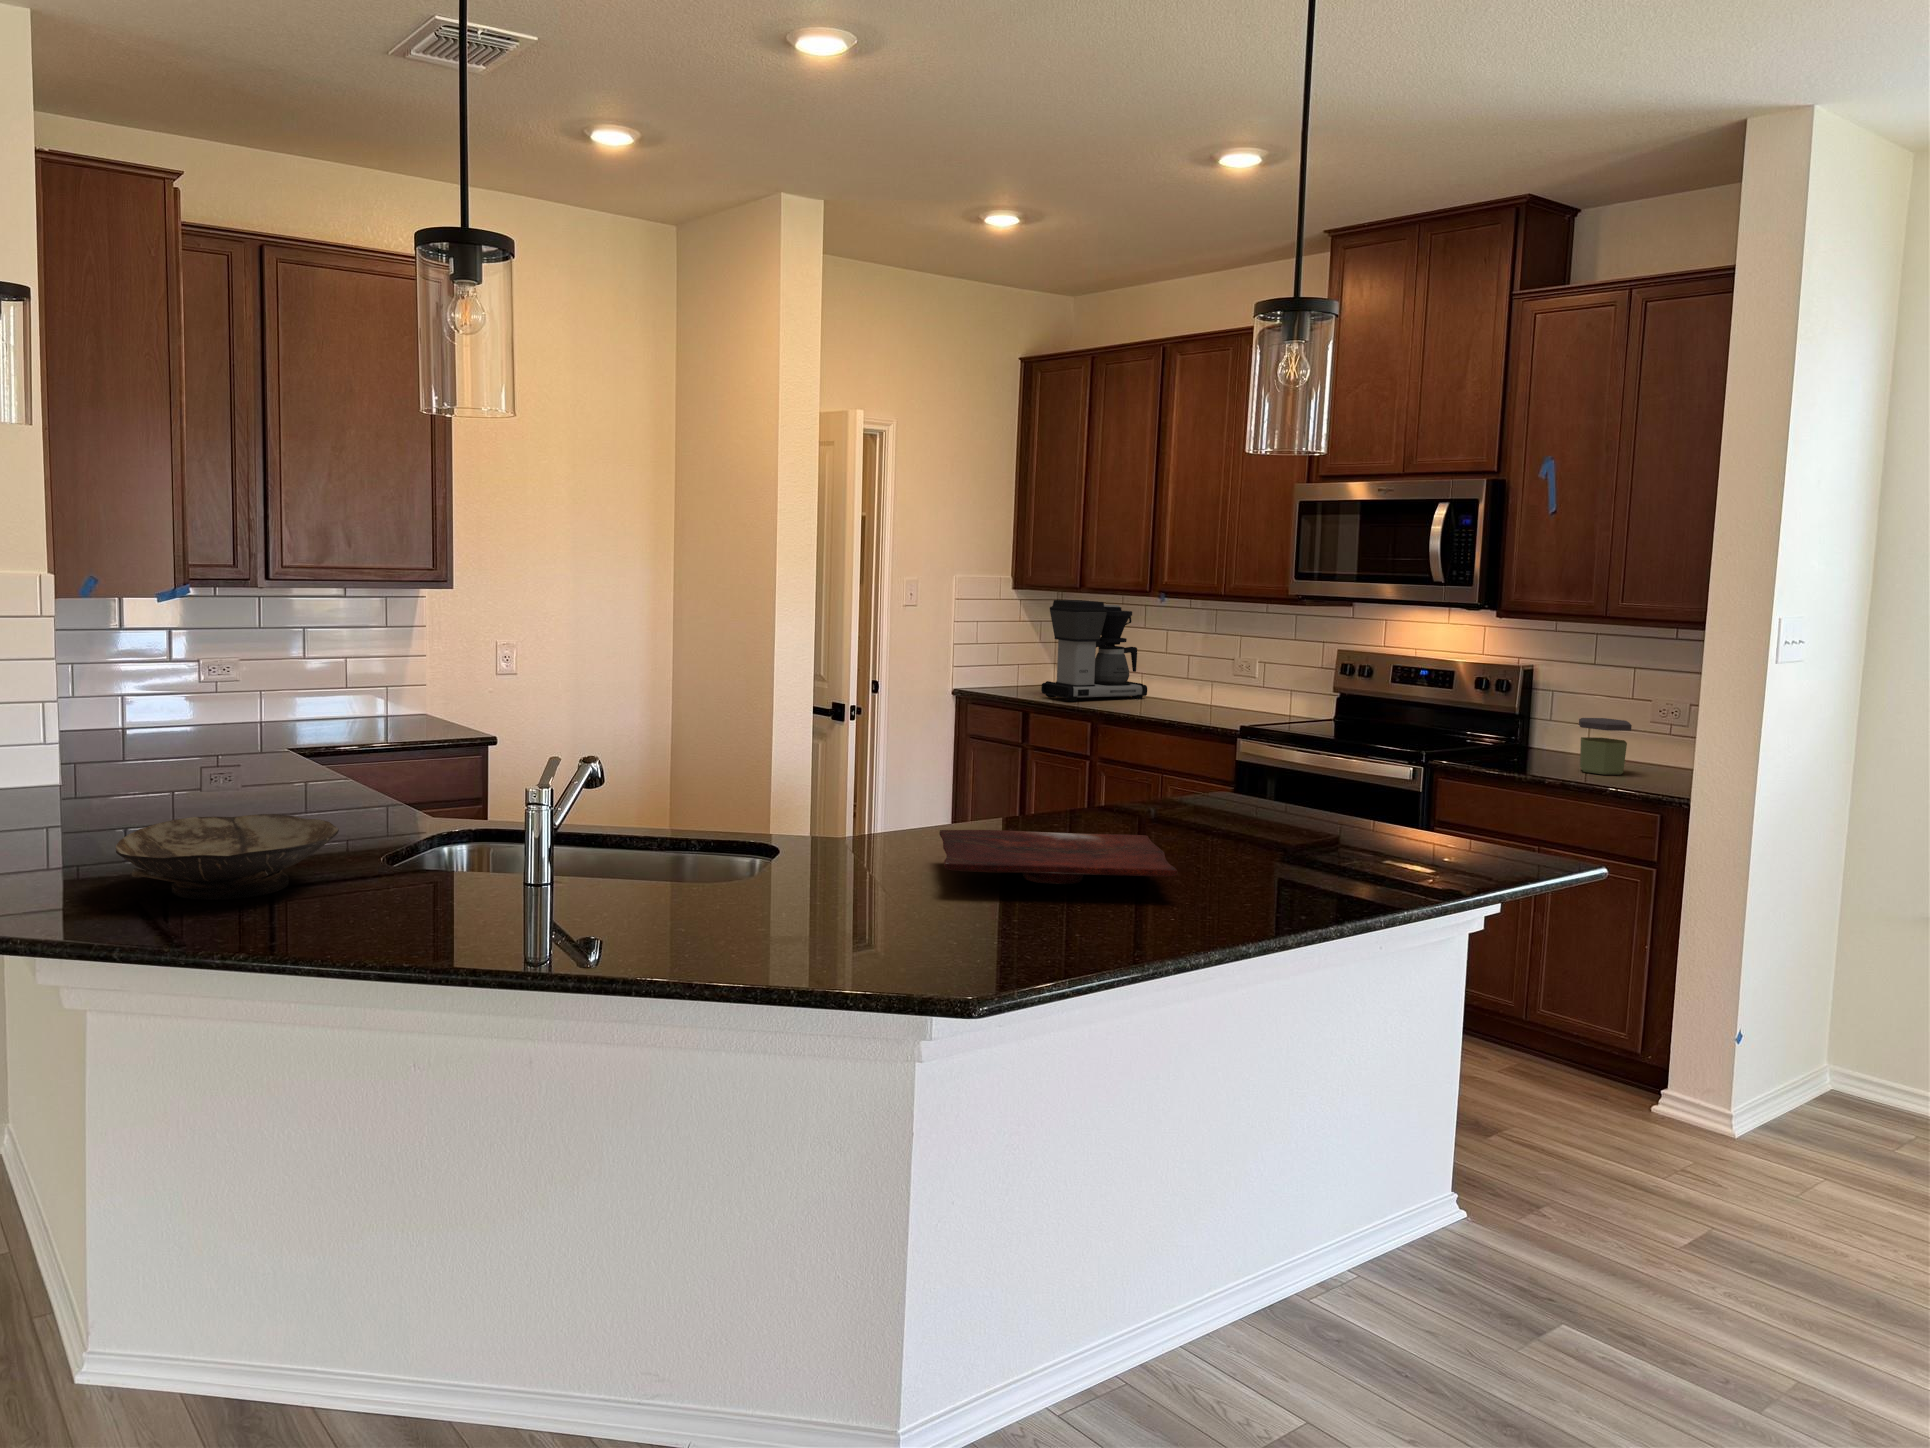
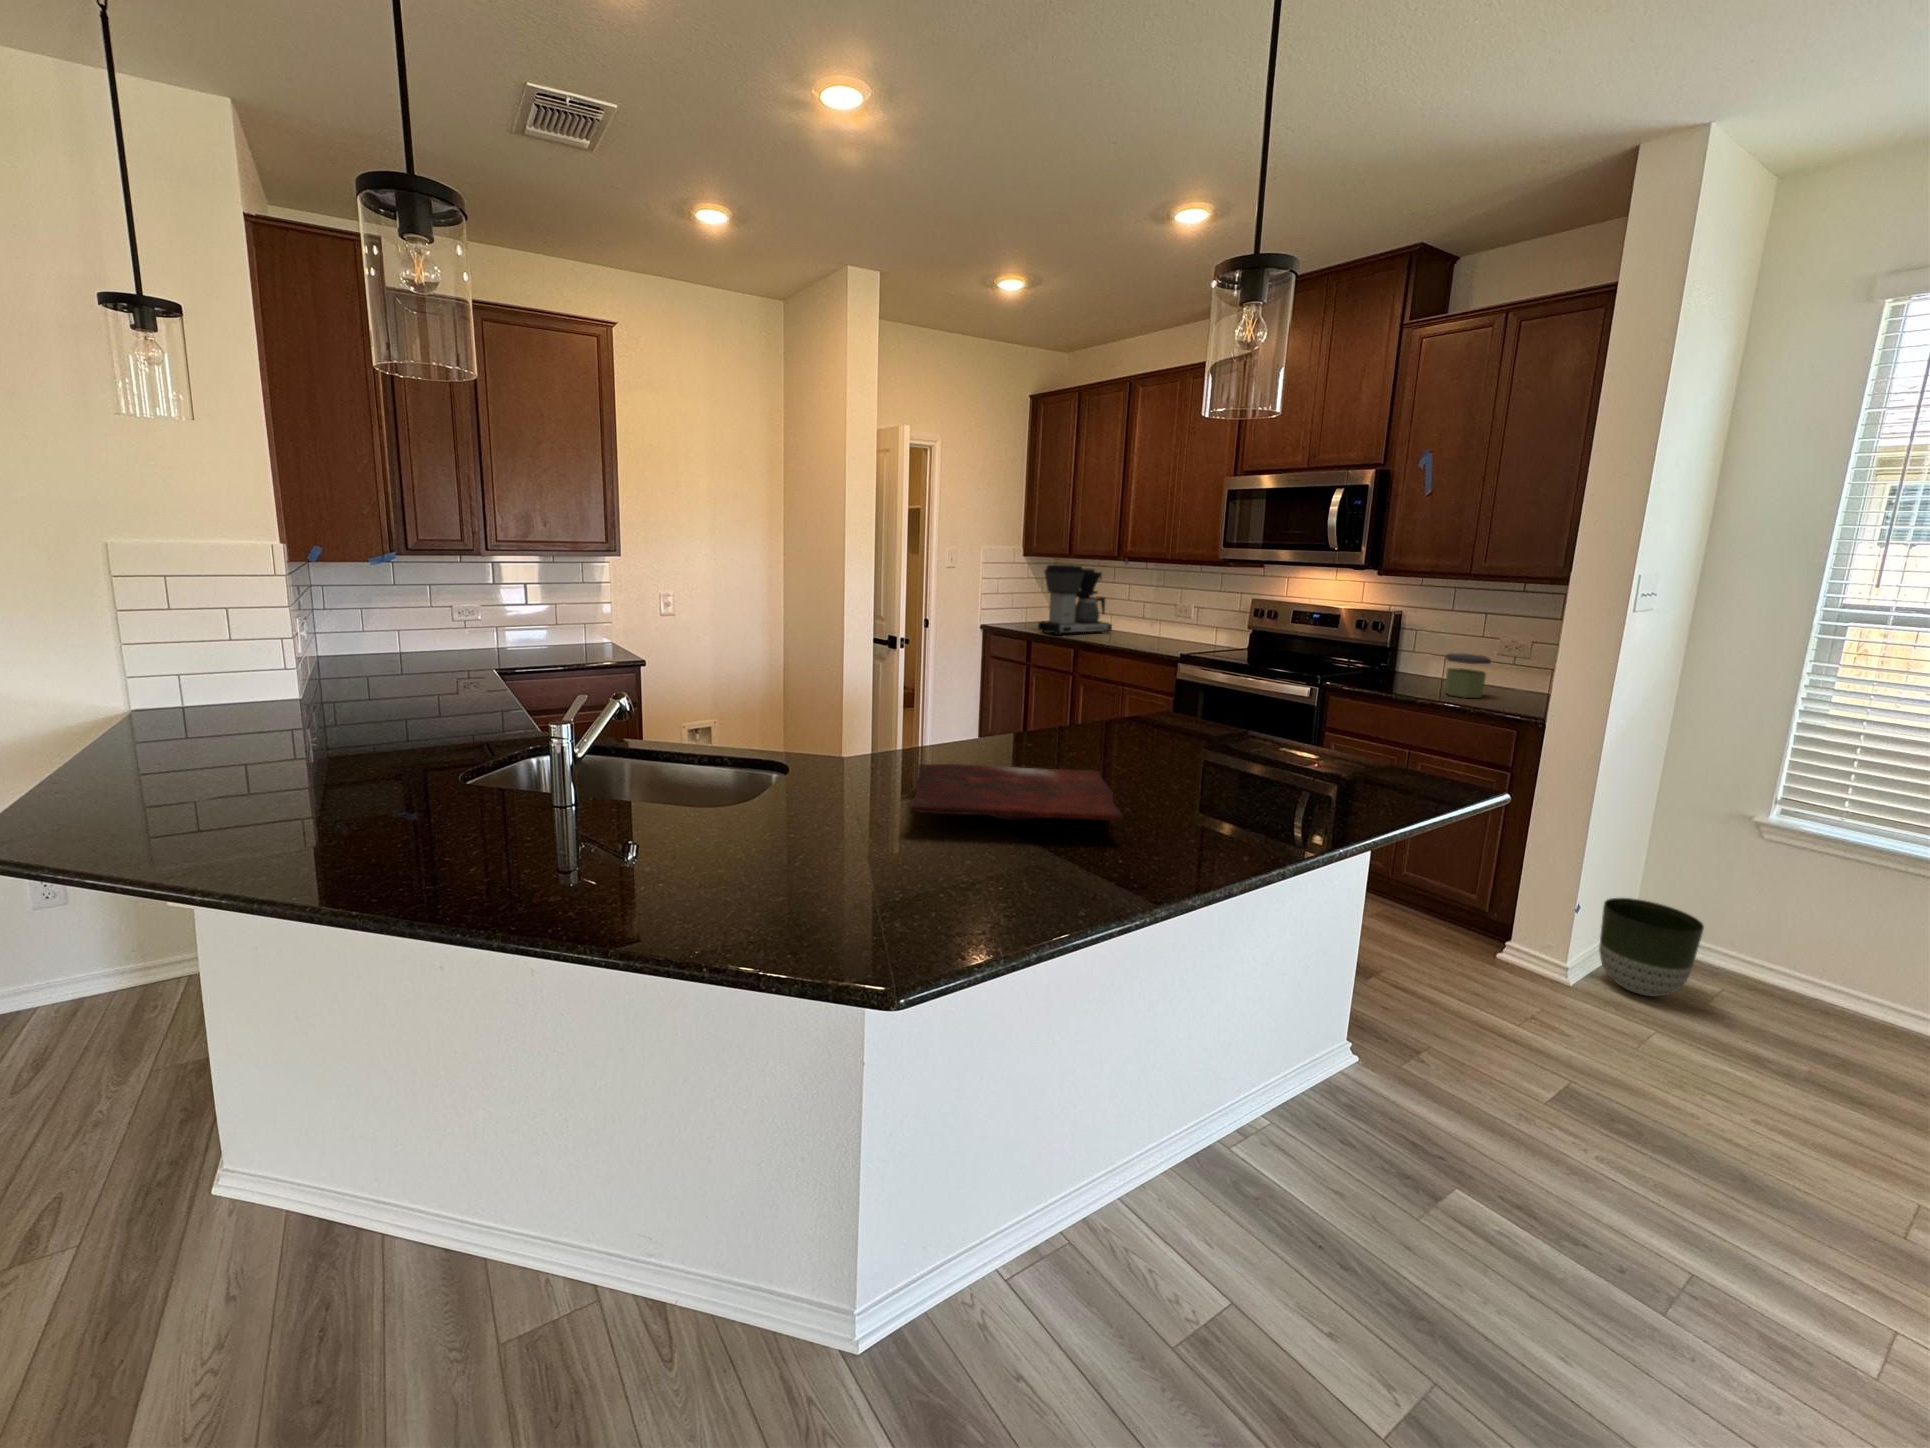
bowl: present [116,814,339,900] -> none [175,751,392,835]
planter: none [1773,1026,1886,1147] -> present [1599,898,1704,996]

